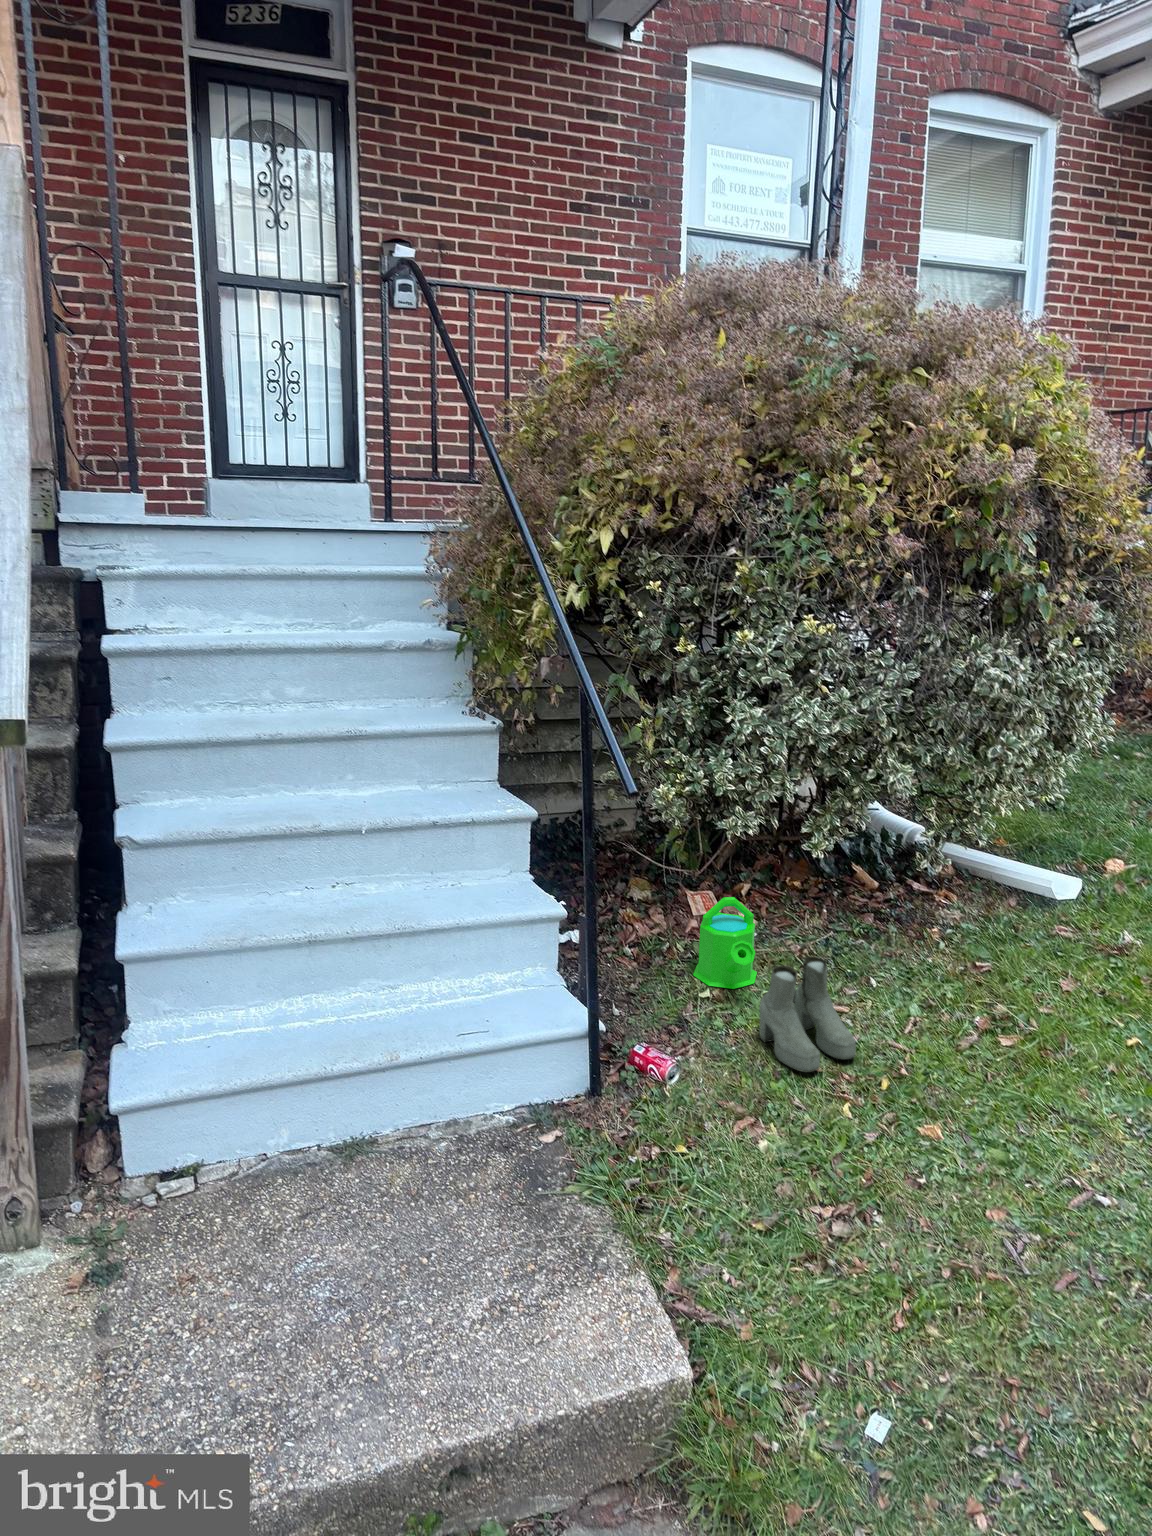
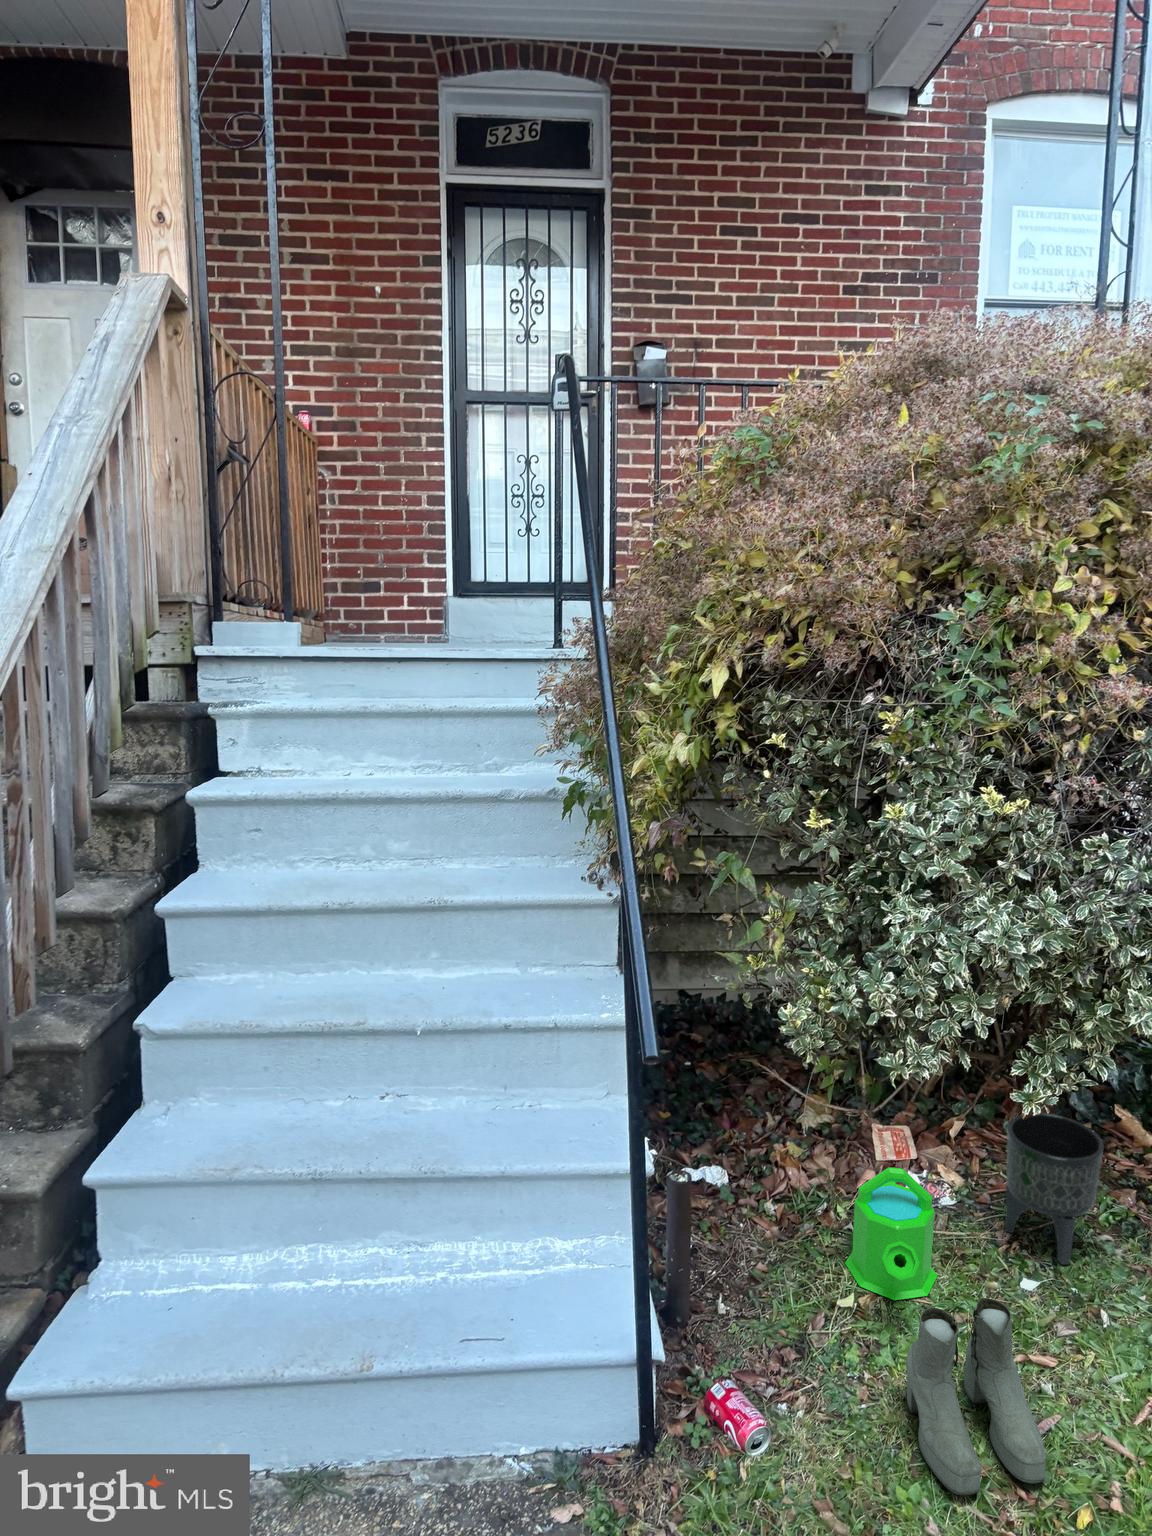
planter: none [792,855,858,955] -> present [1005,1113,1103,1265]

